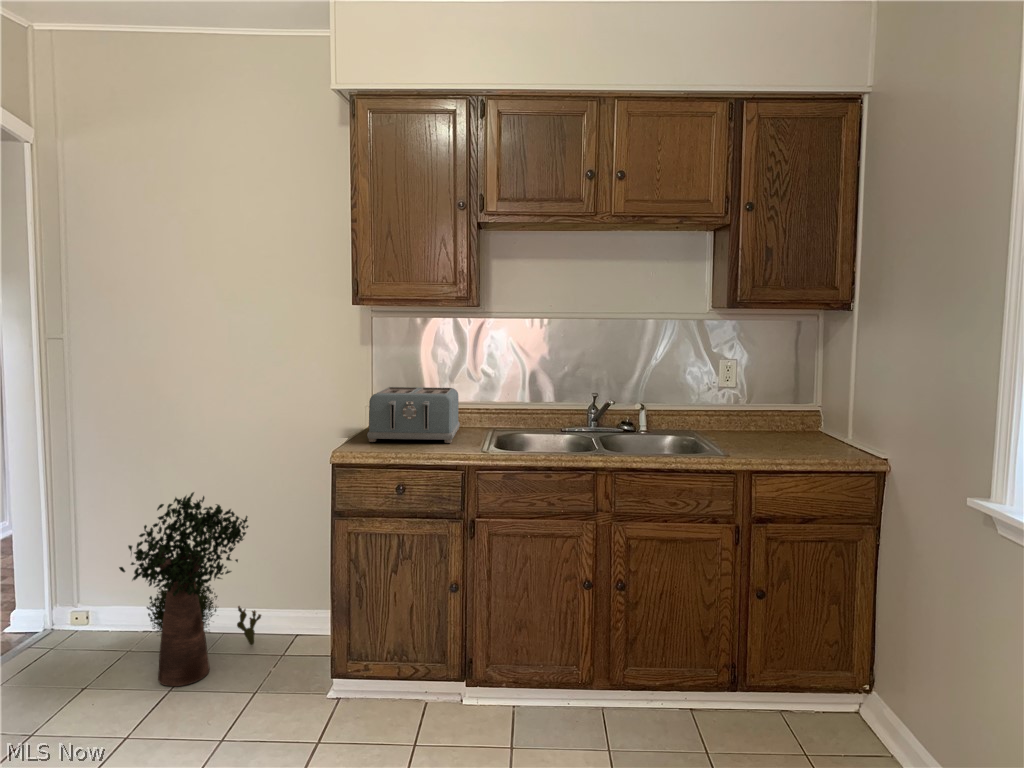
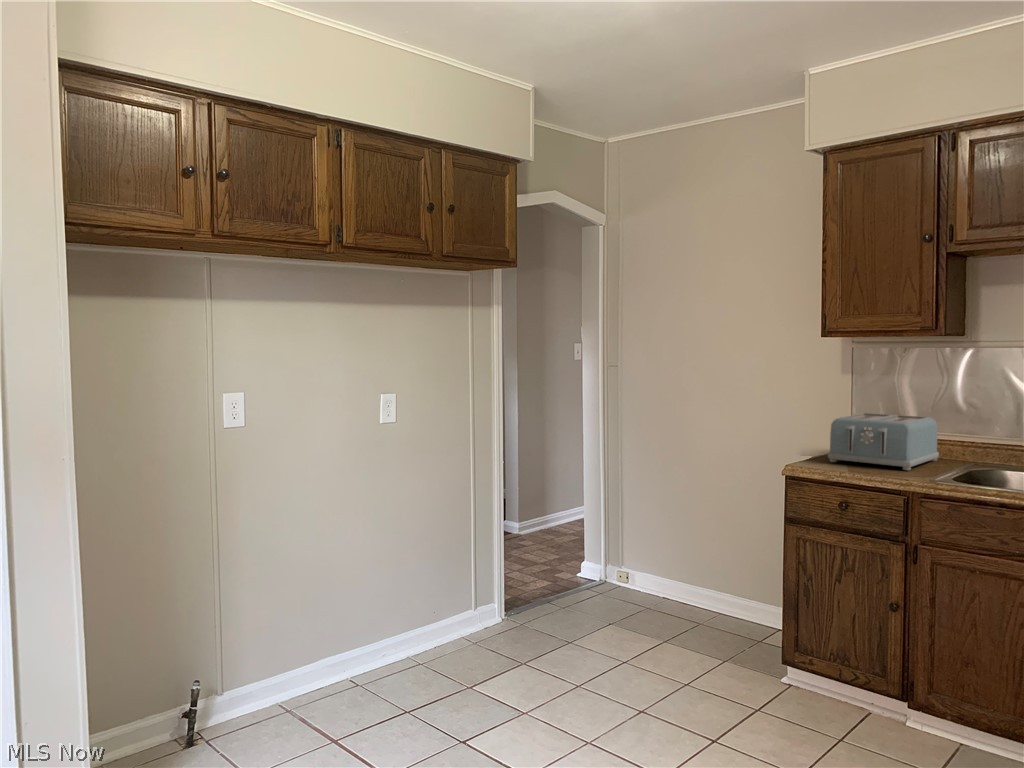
potted plant: present [119,492,261,686] -> none [636,490,746,641]

